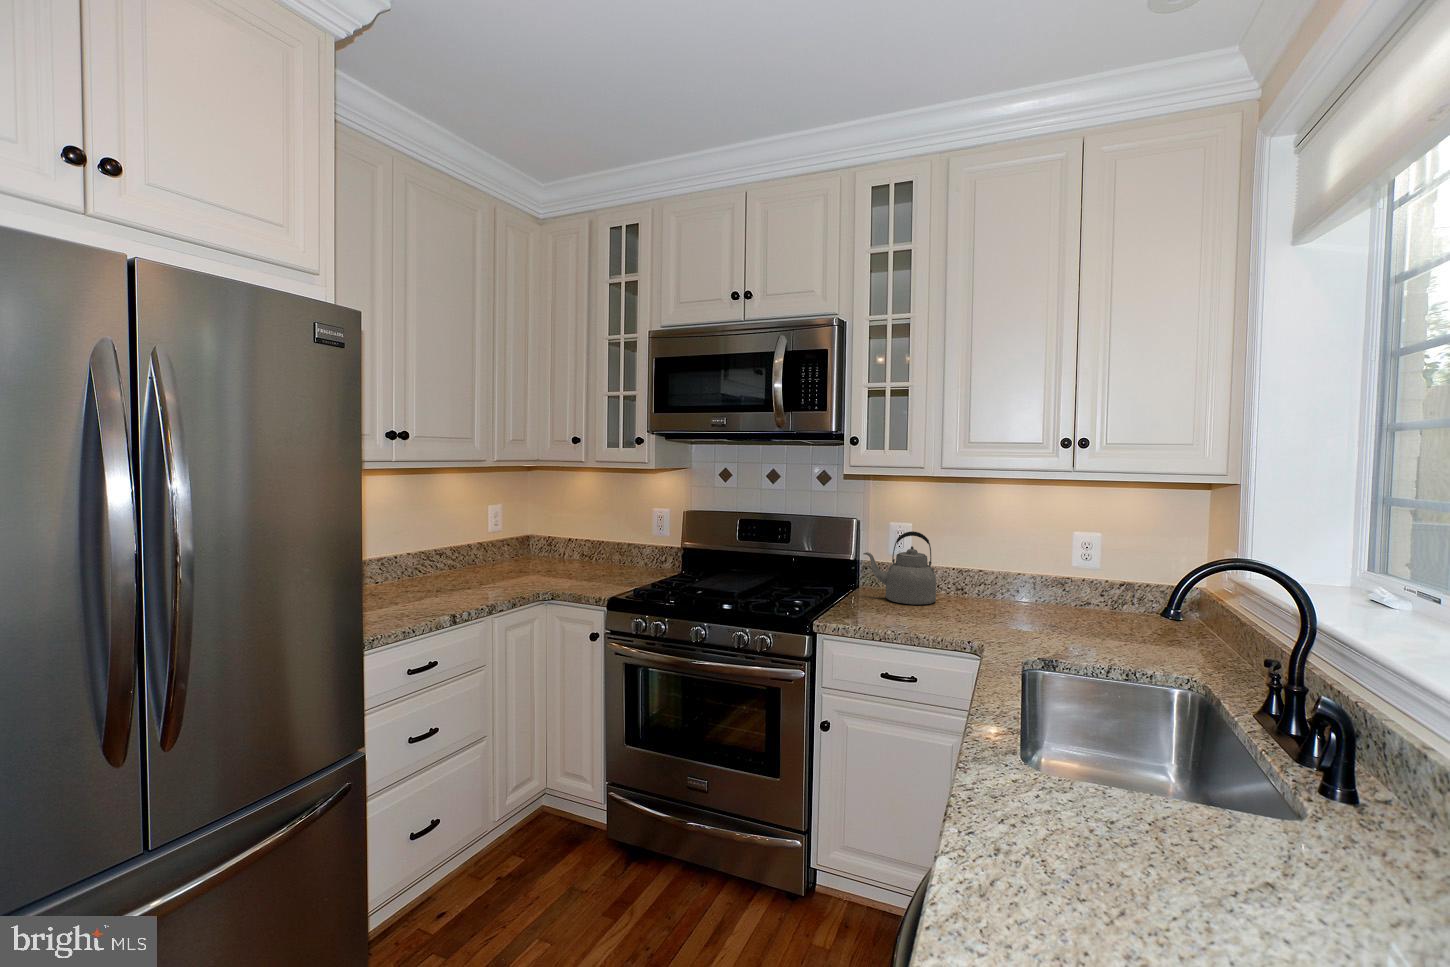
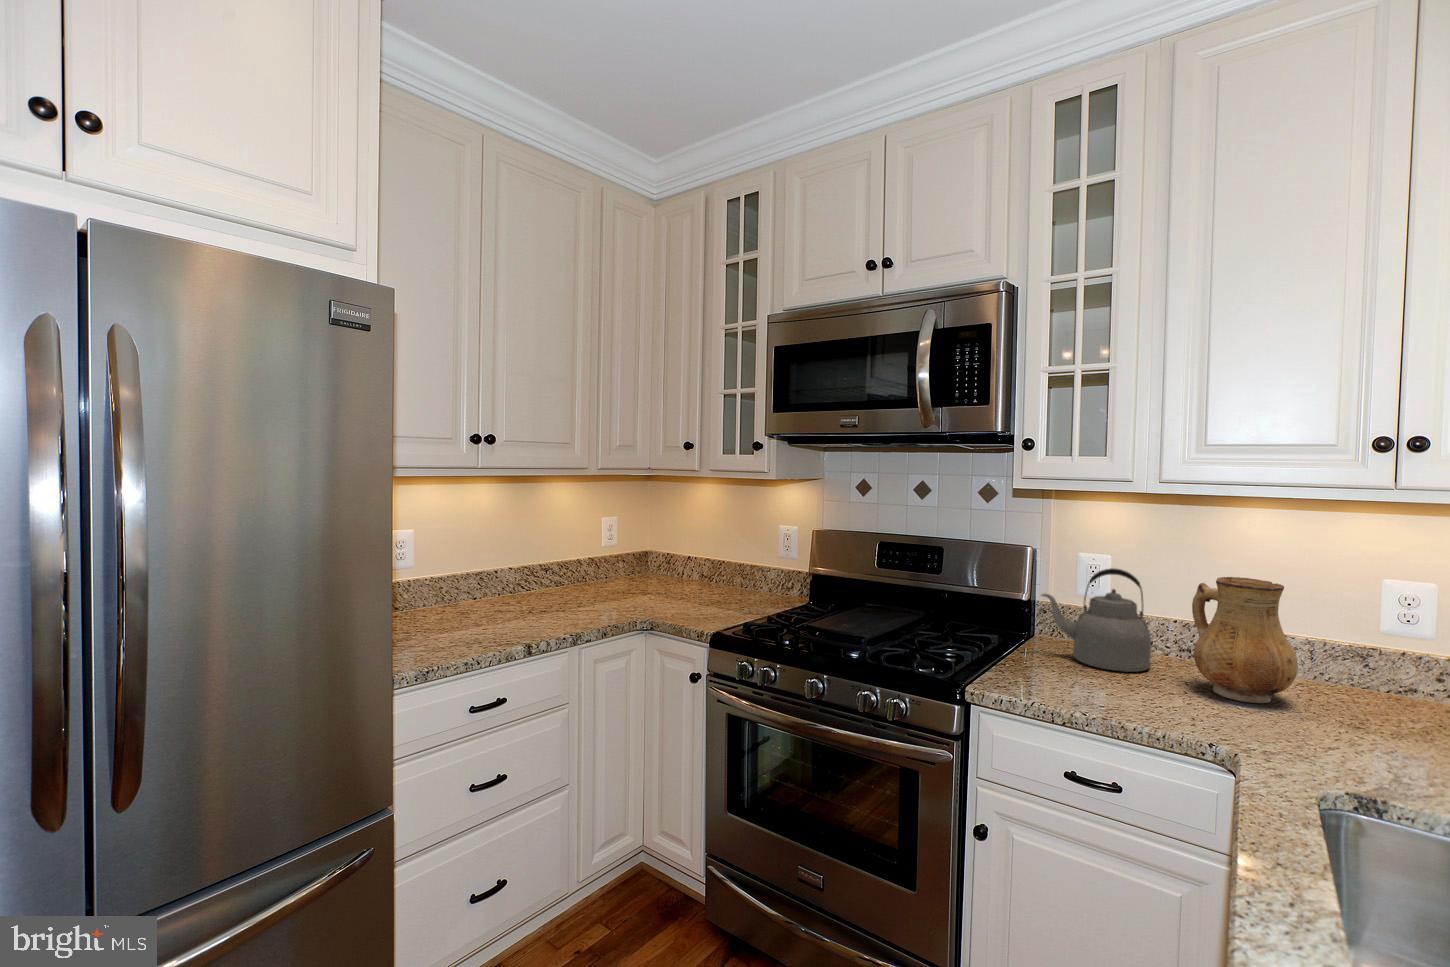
ceramic pitcher: none [961,533,1022,617] -> present [1192,577,1298,703]

